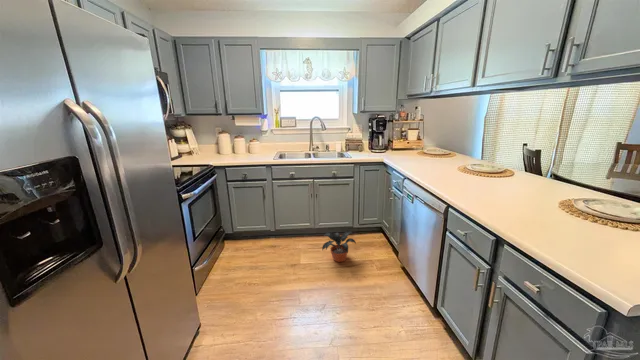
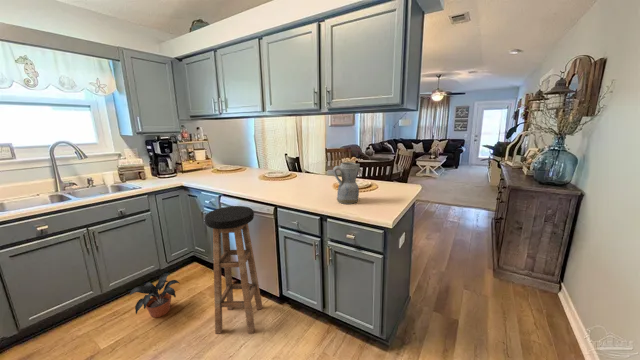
ceramic pitcher: none [540,167,610,240] -> present [333,162,360,204]
bar stool: none [362,190,419,323] -> present [205,206,262,334]

